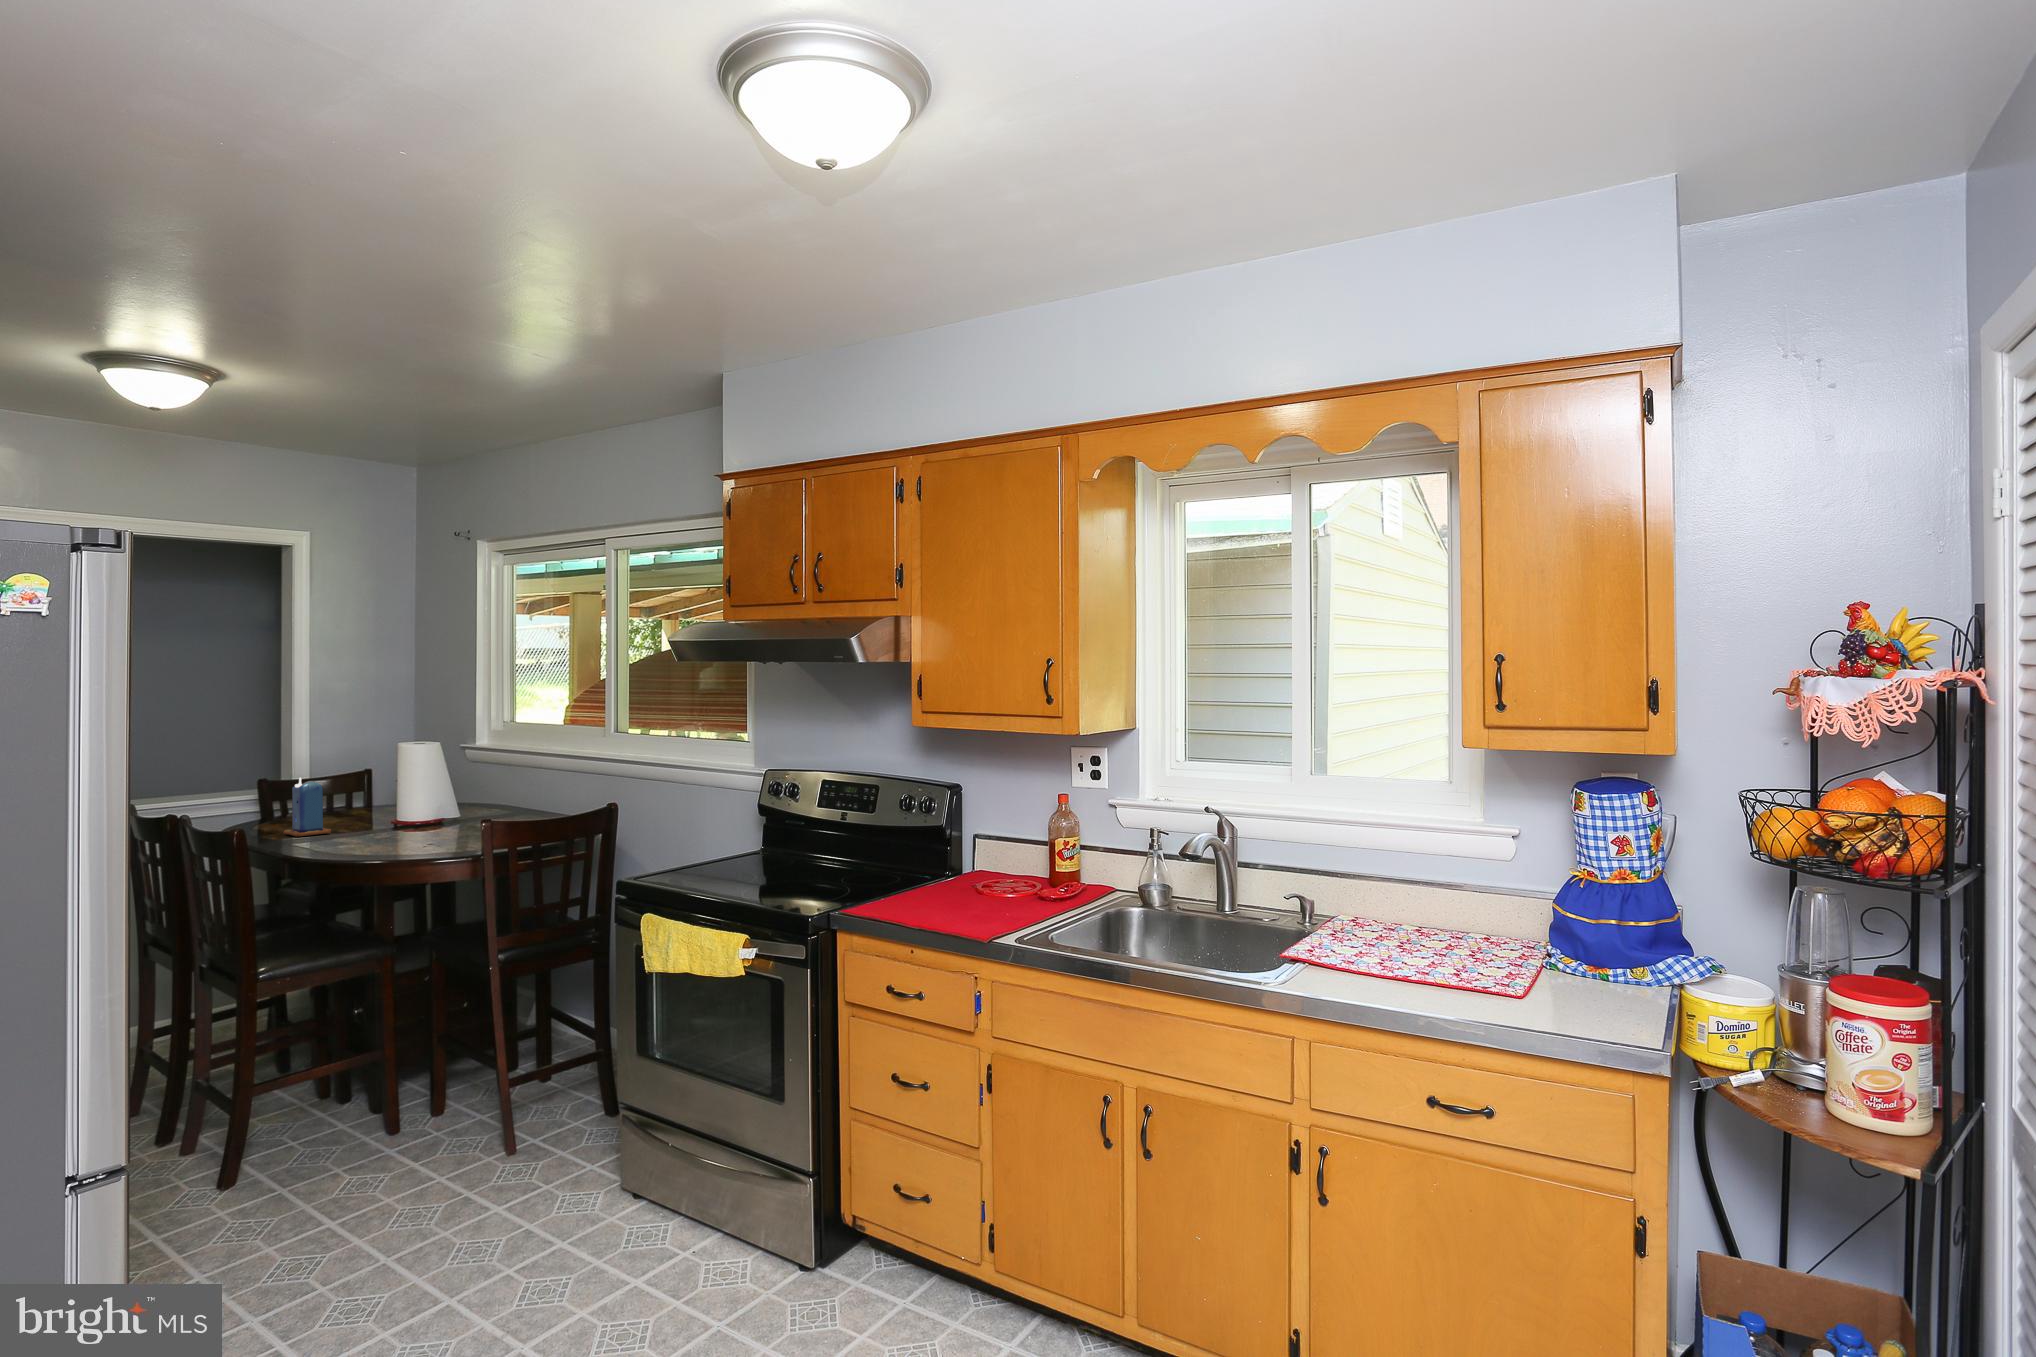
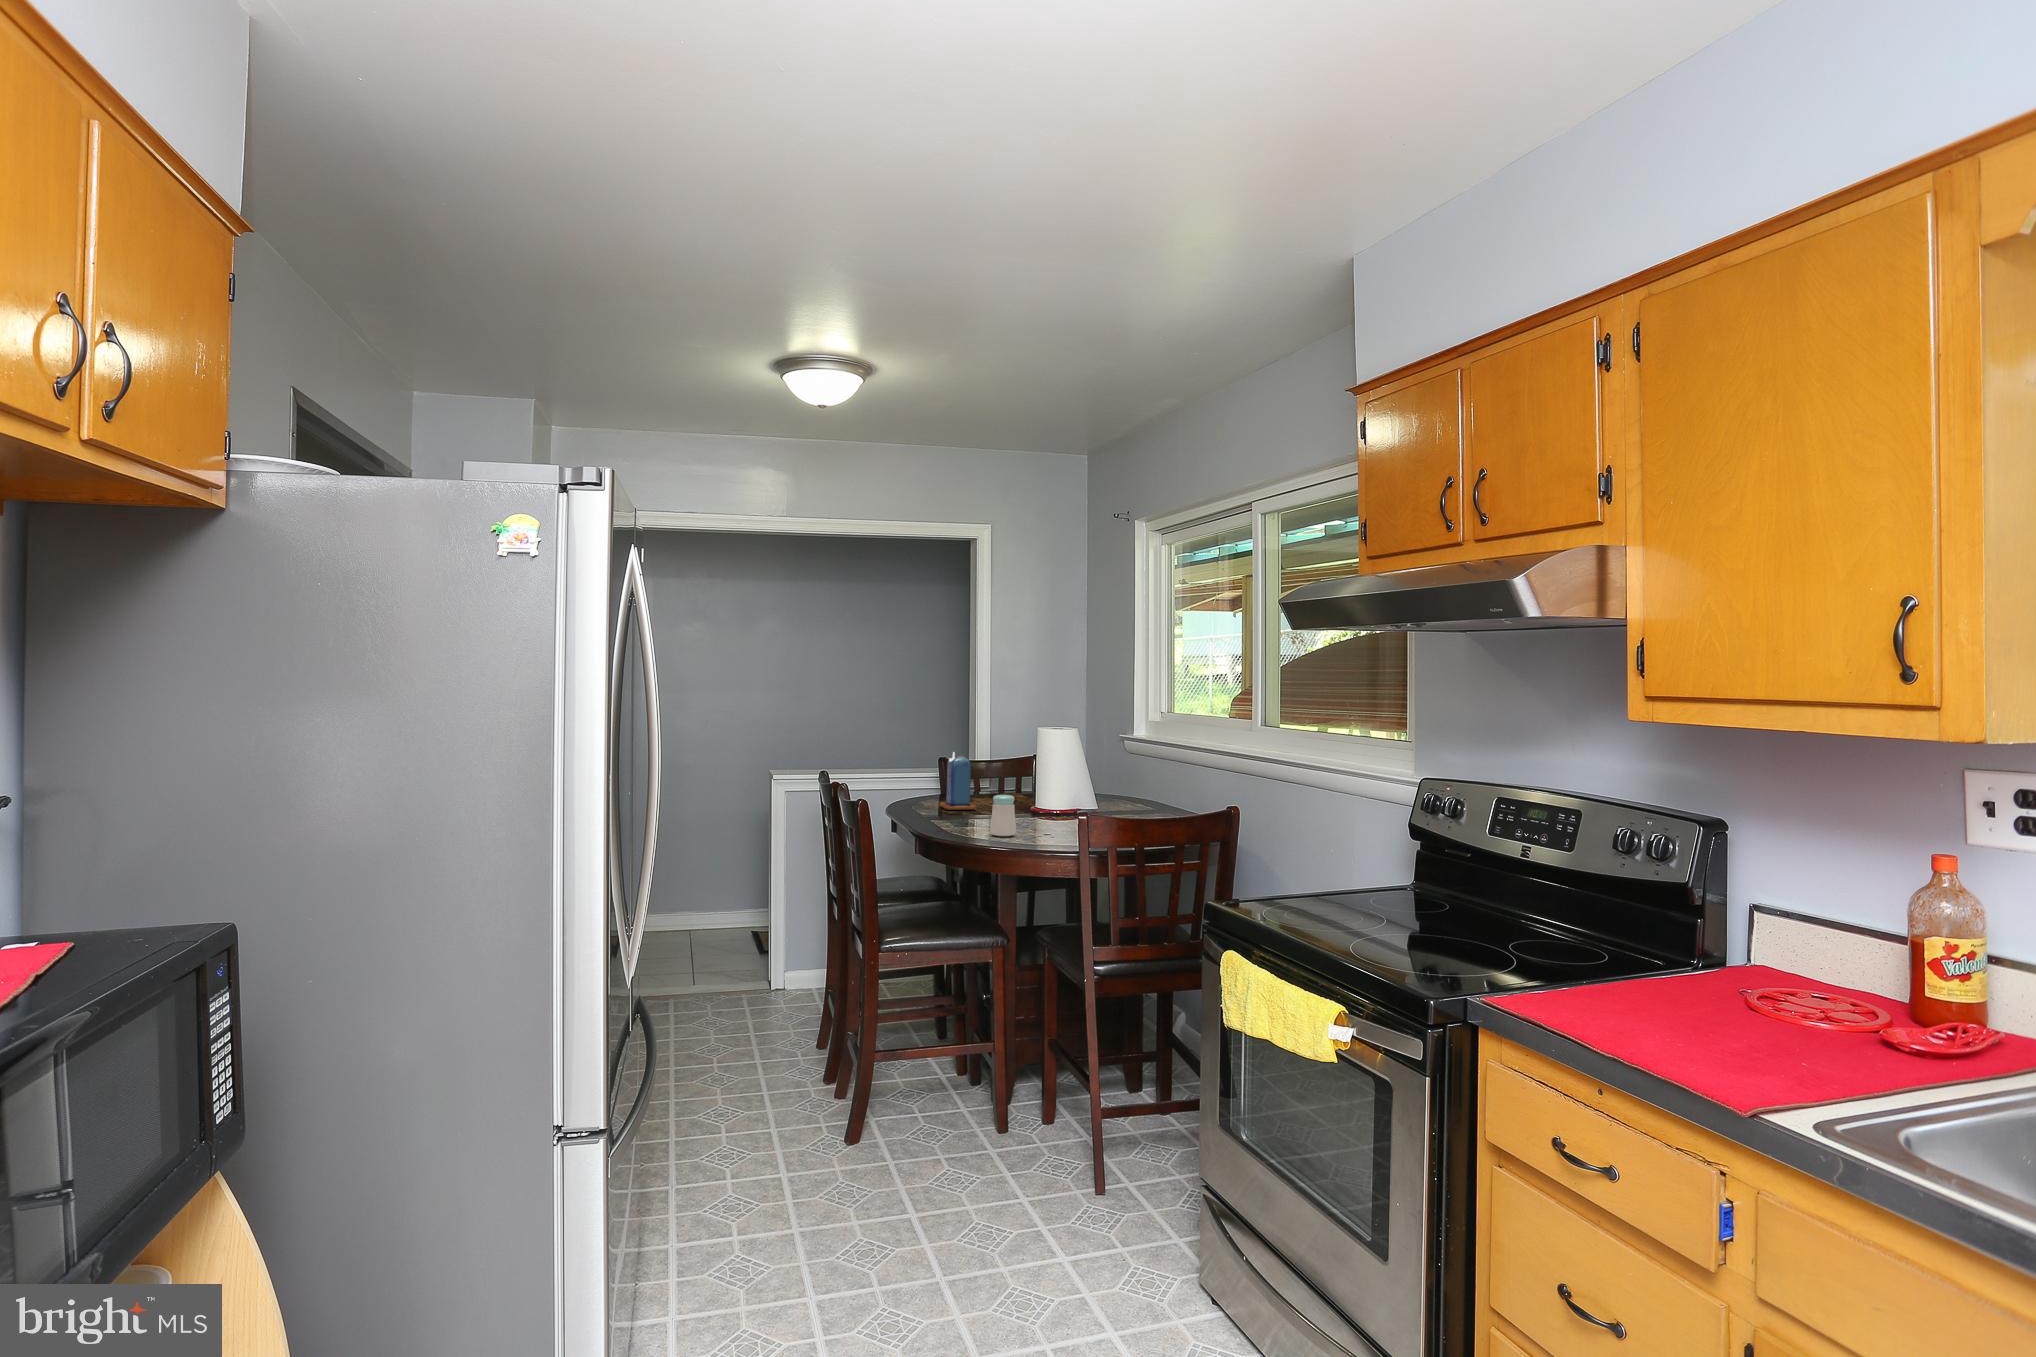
salt shaker: none [373,815,401,855] -> present [990,795,1016,836]

